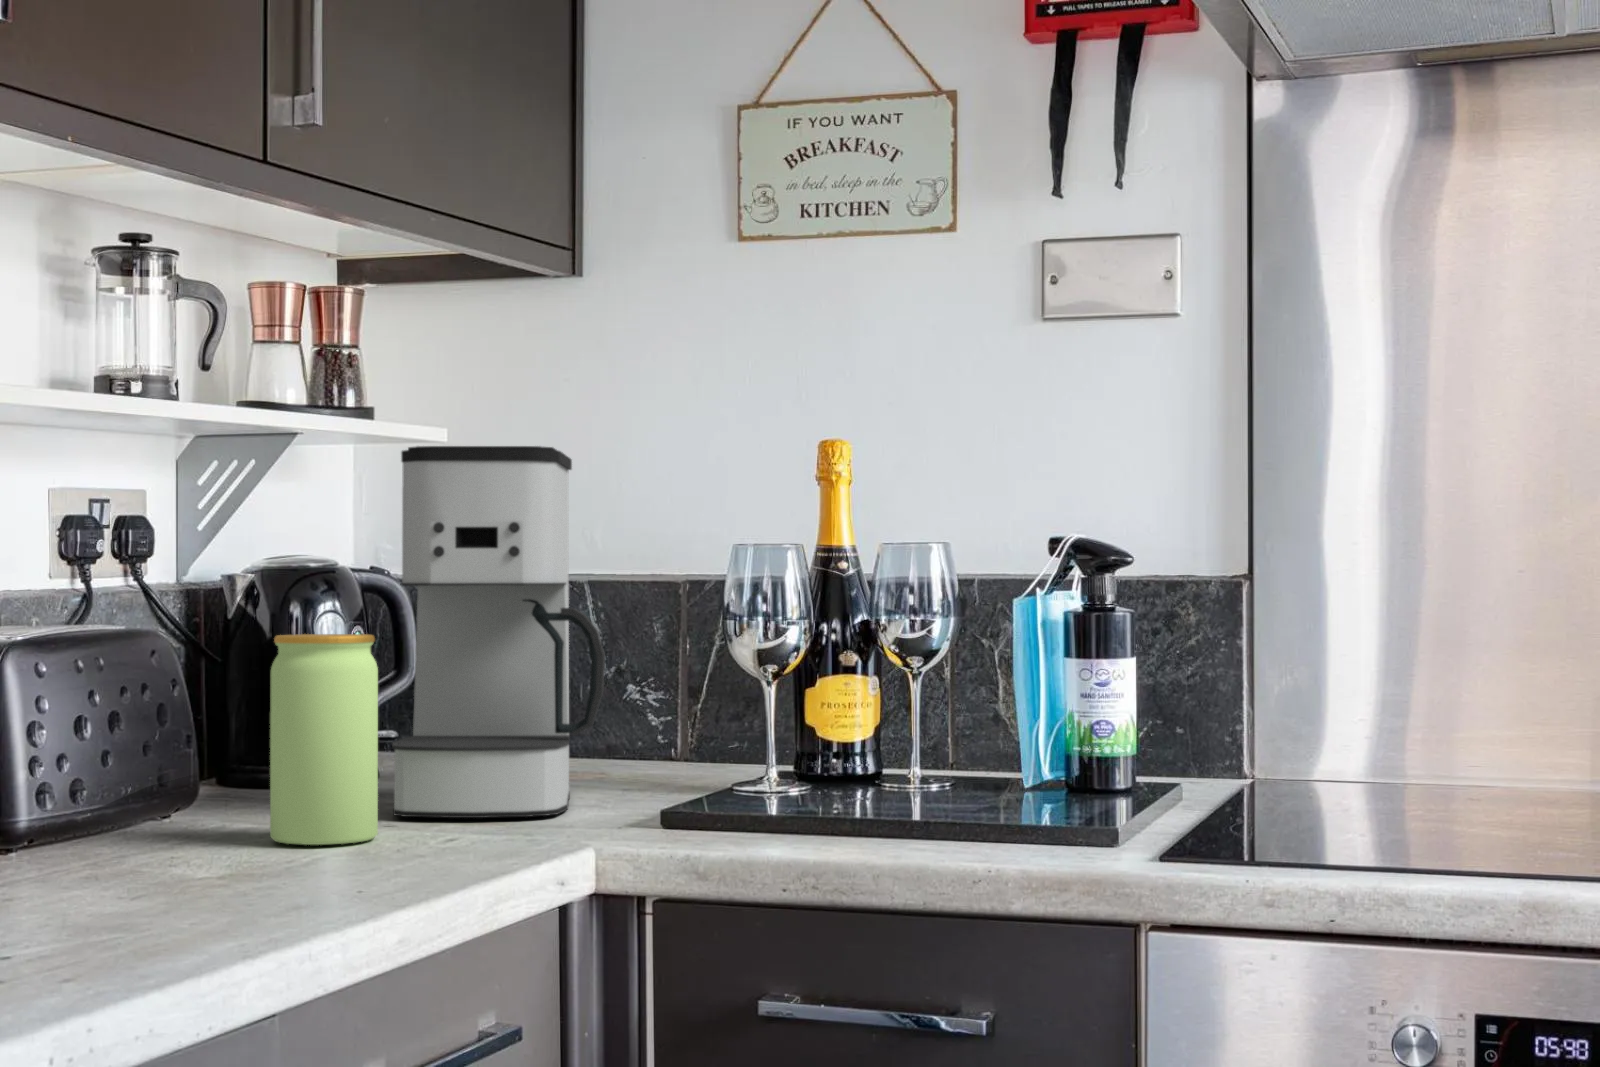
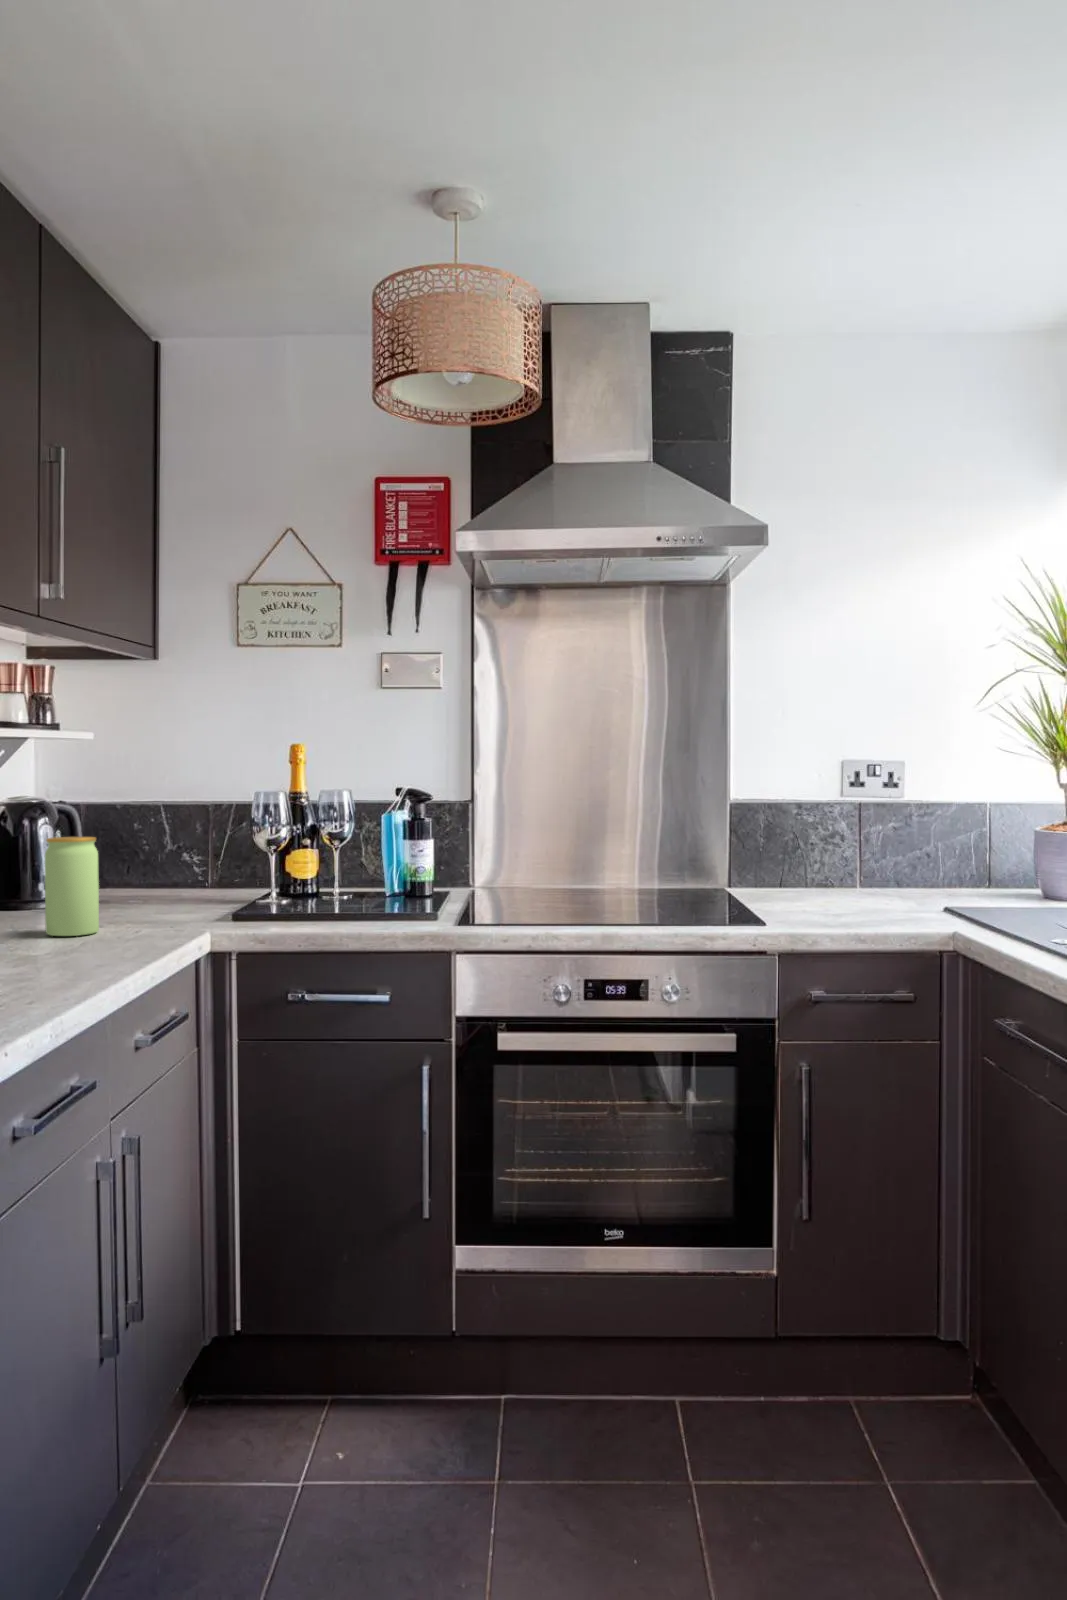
coffee maker: present [392,446,605,818] -> none [92,747,195,921]

